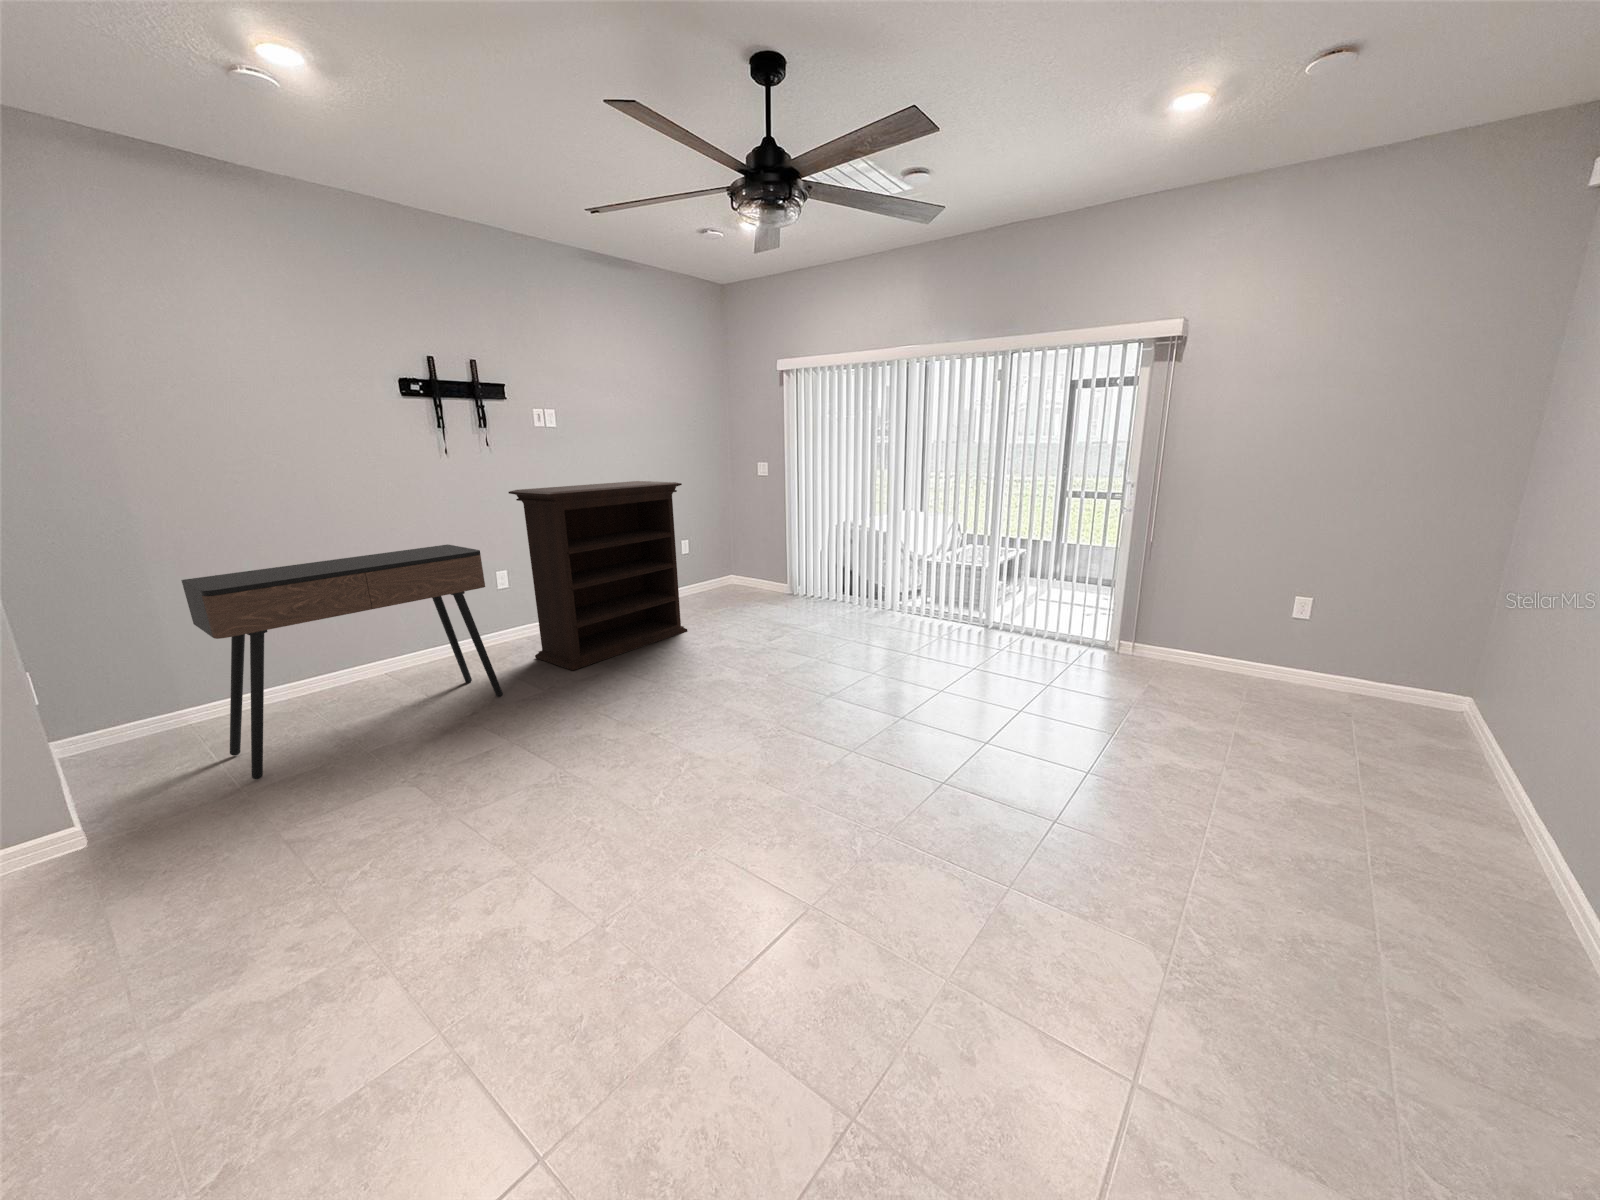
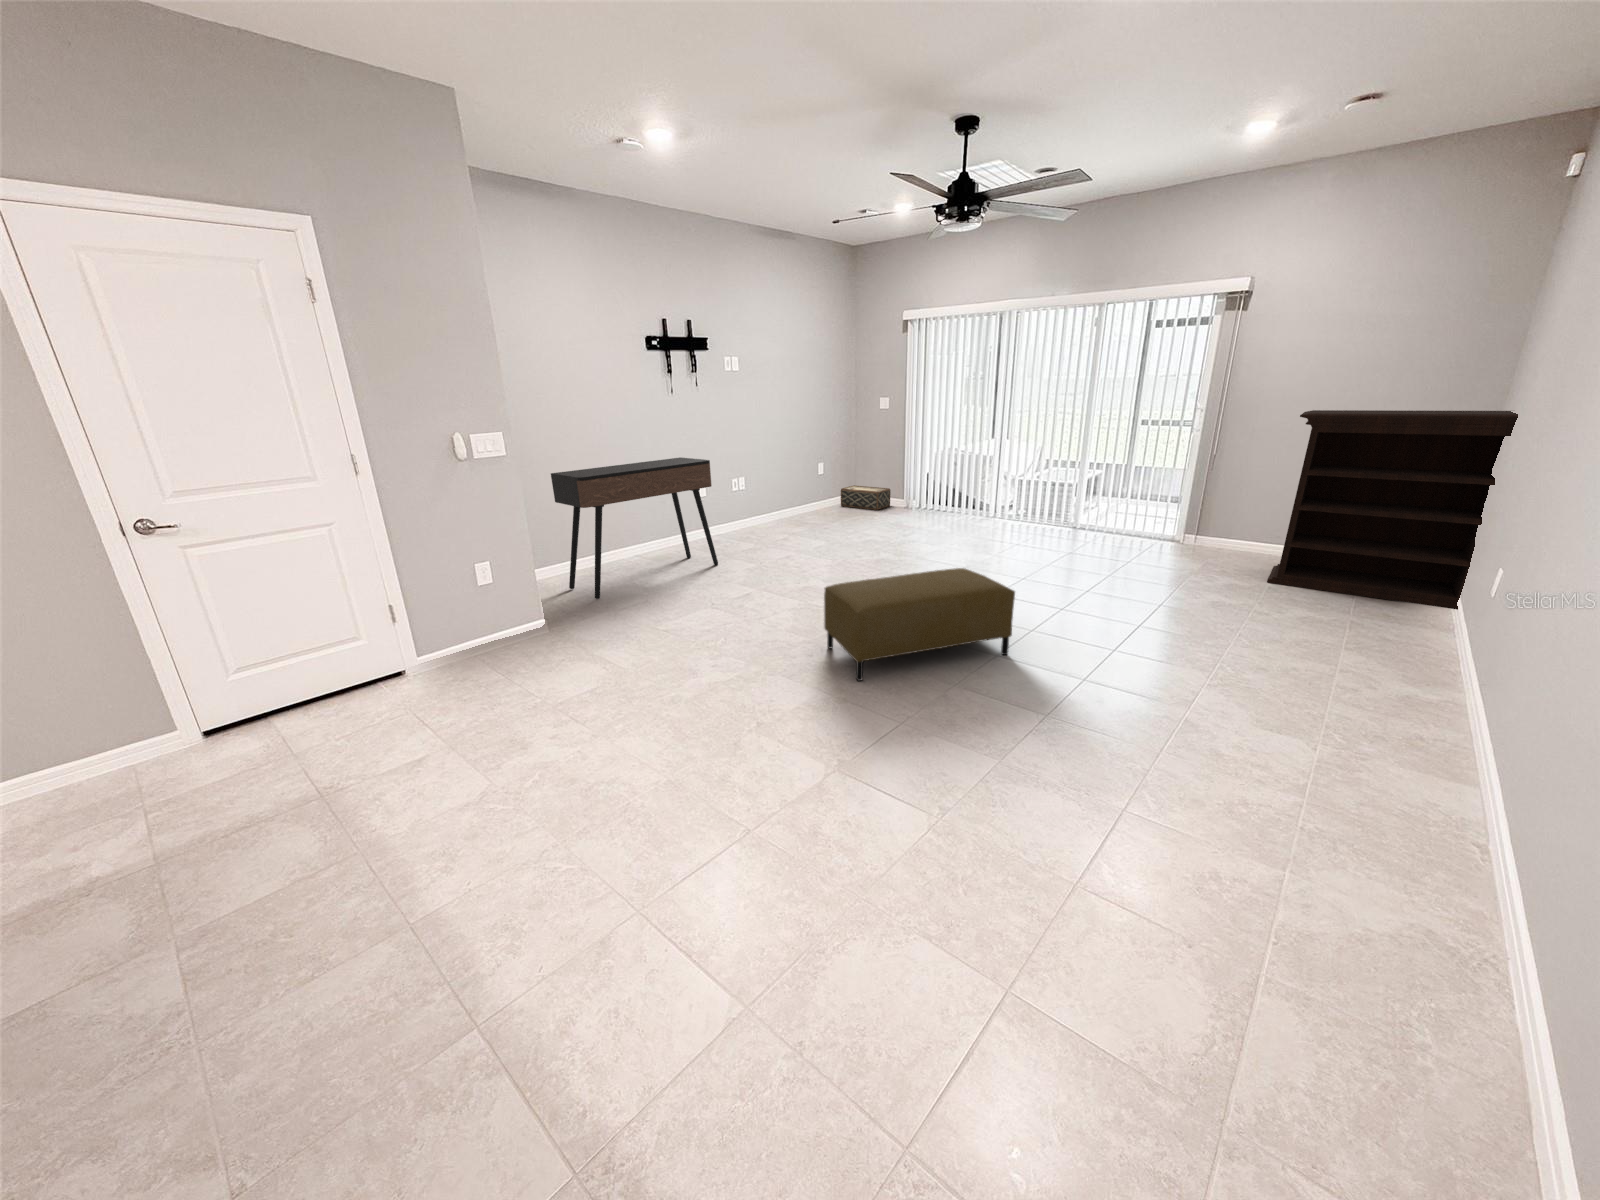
bookshelf: present [508,481,687,670] -> present [1267,410,1518,610]
woven basket: none [713,564,774,595] -> present [841,485,891,510]
ottoman: none [560,742,891,1019] -> present [824,568,1015,681]

